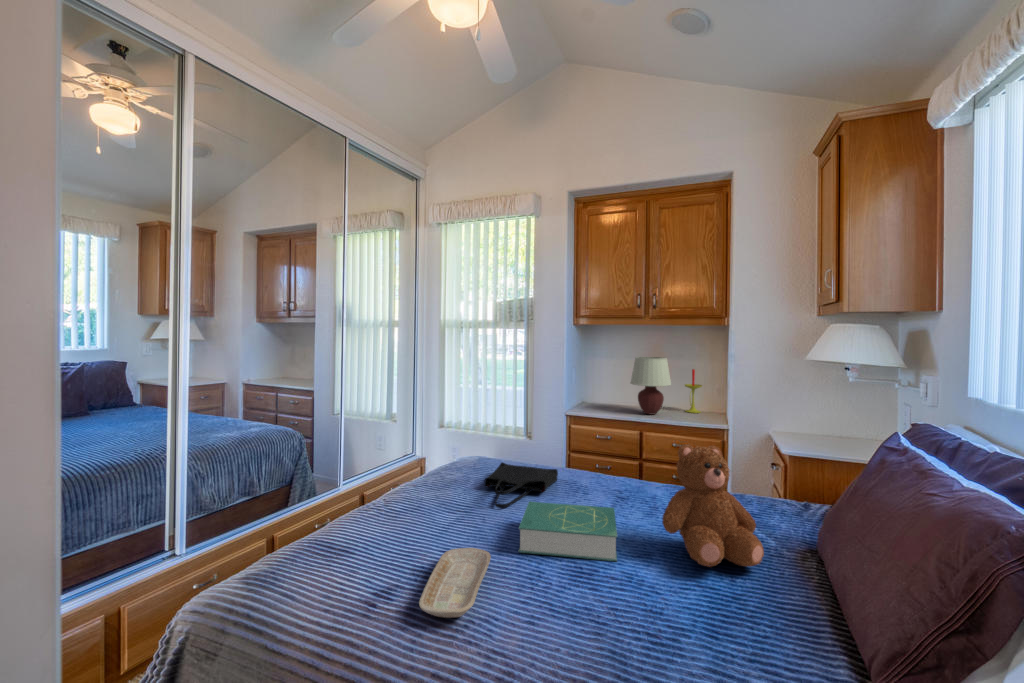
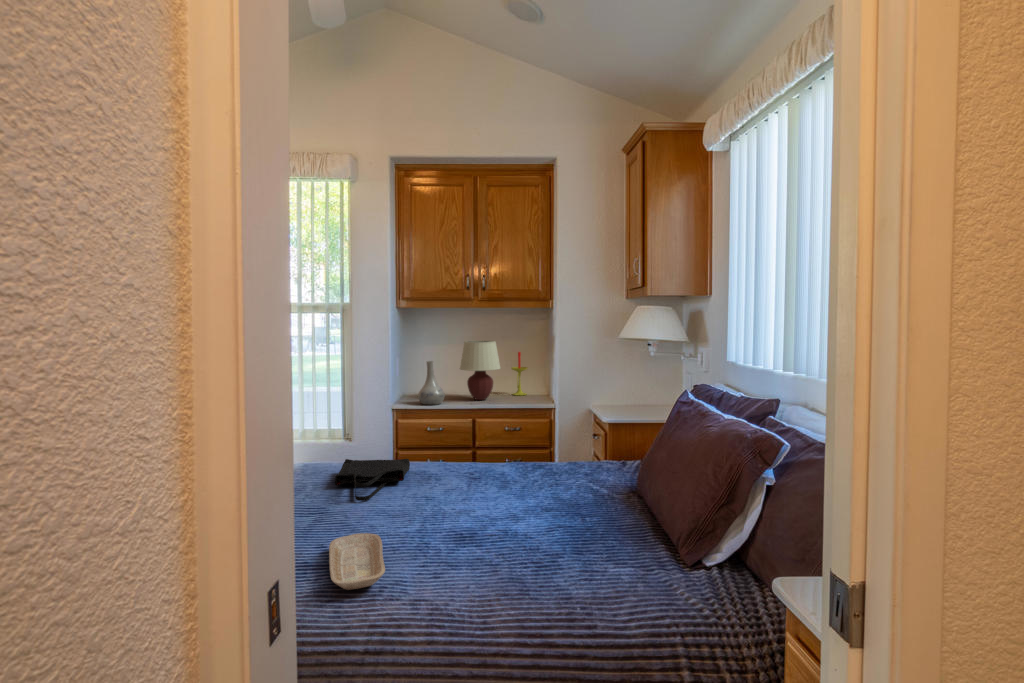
vase: none [589,374,614,416] -> present [418,361,445,405]
teddy bear: present [662,445,764,567] -> none [526,413,605,512]
book: present [519,502,617,561] -> none [398,481,492,531]

